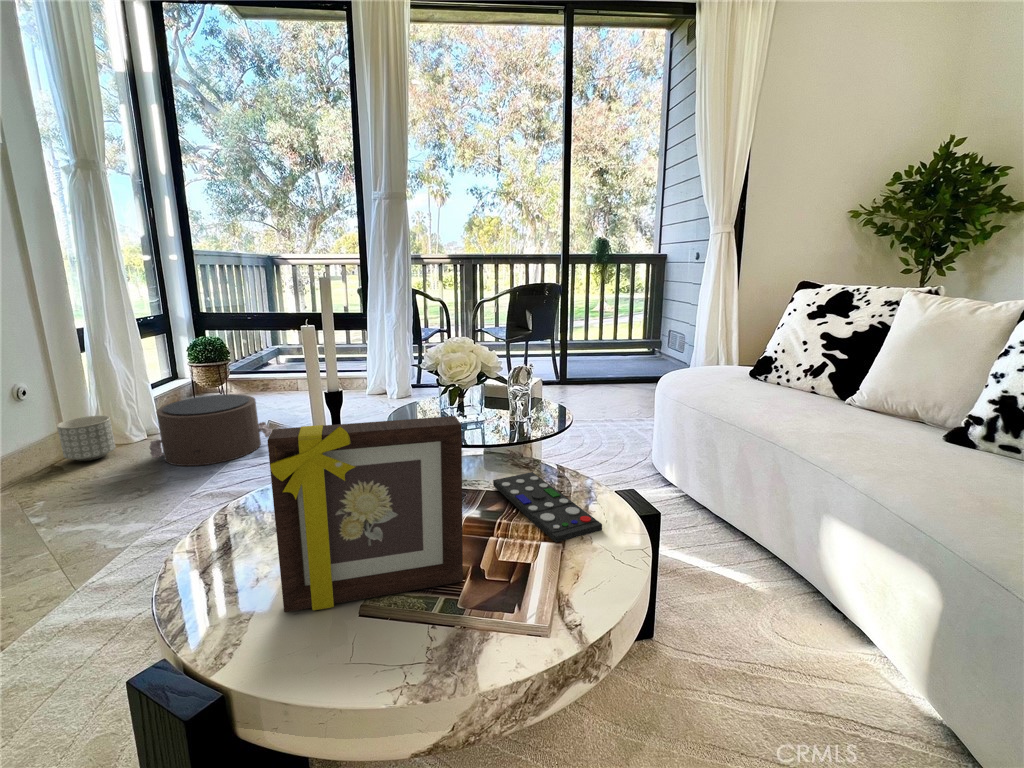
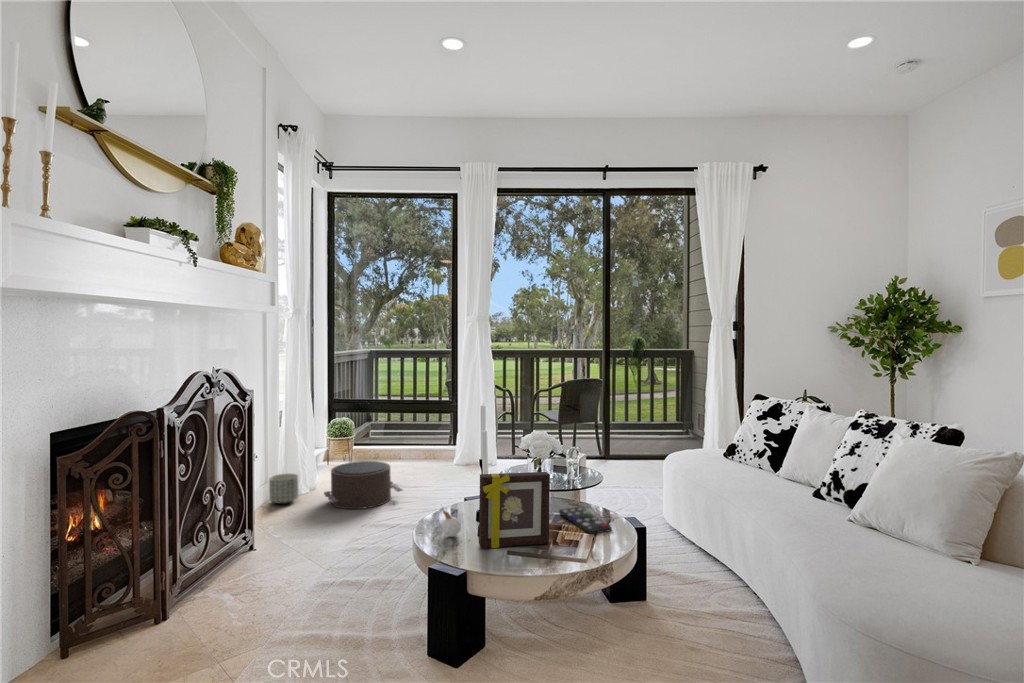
candle: none [200,498,262,570] -> present [442,508,461,537]

